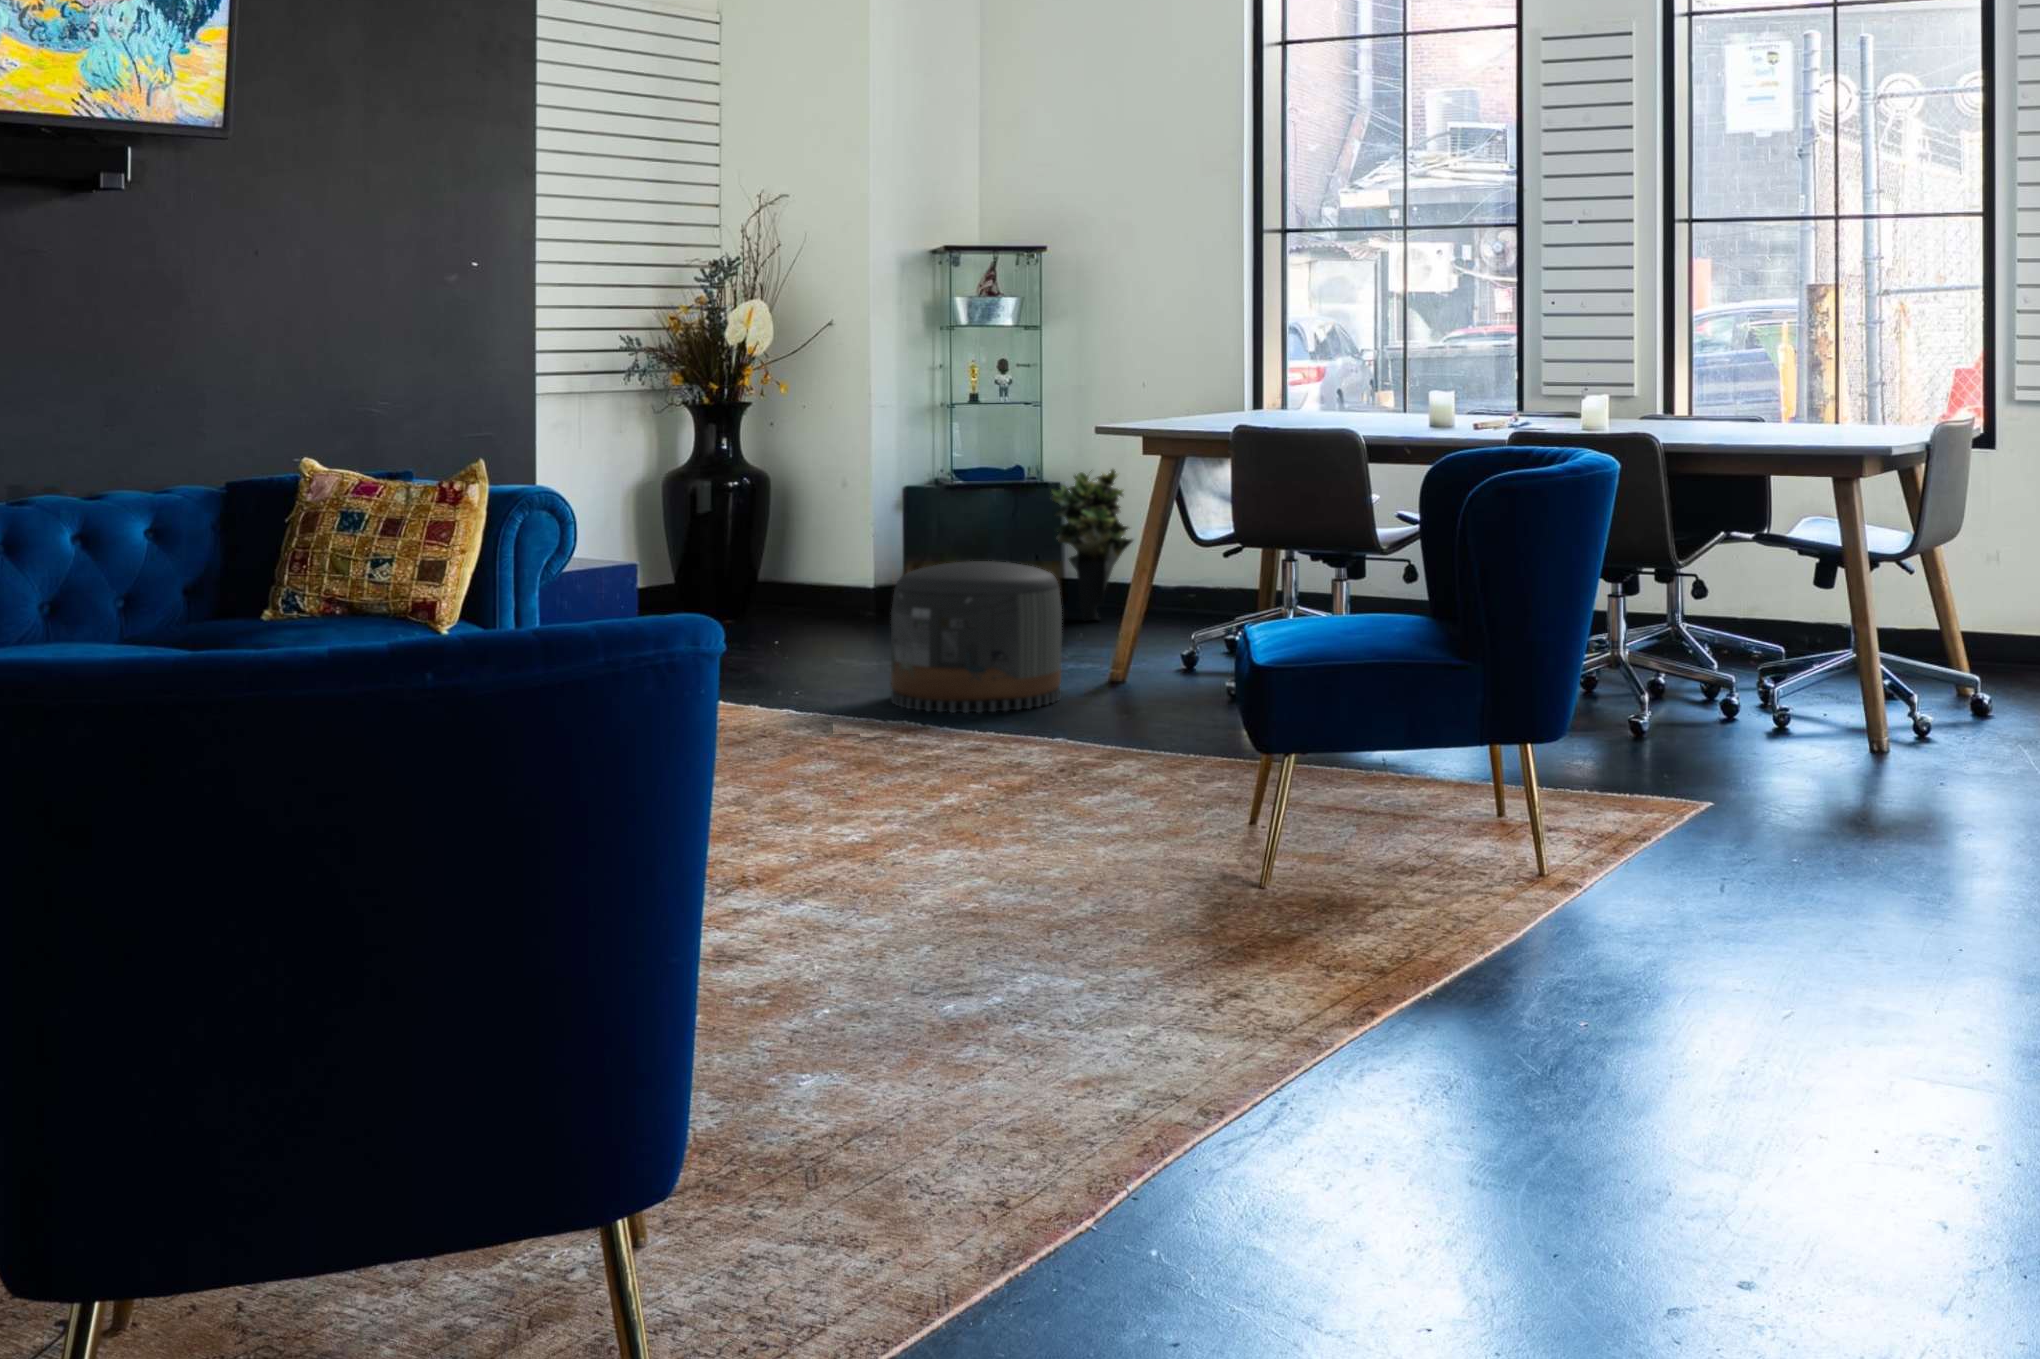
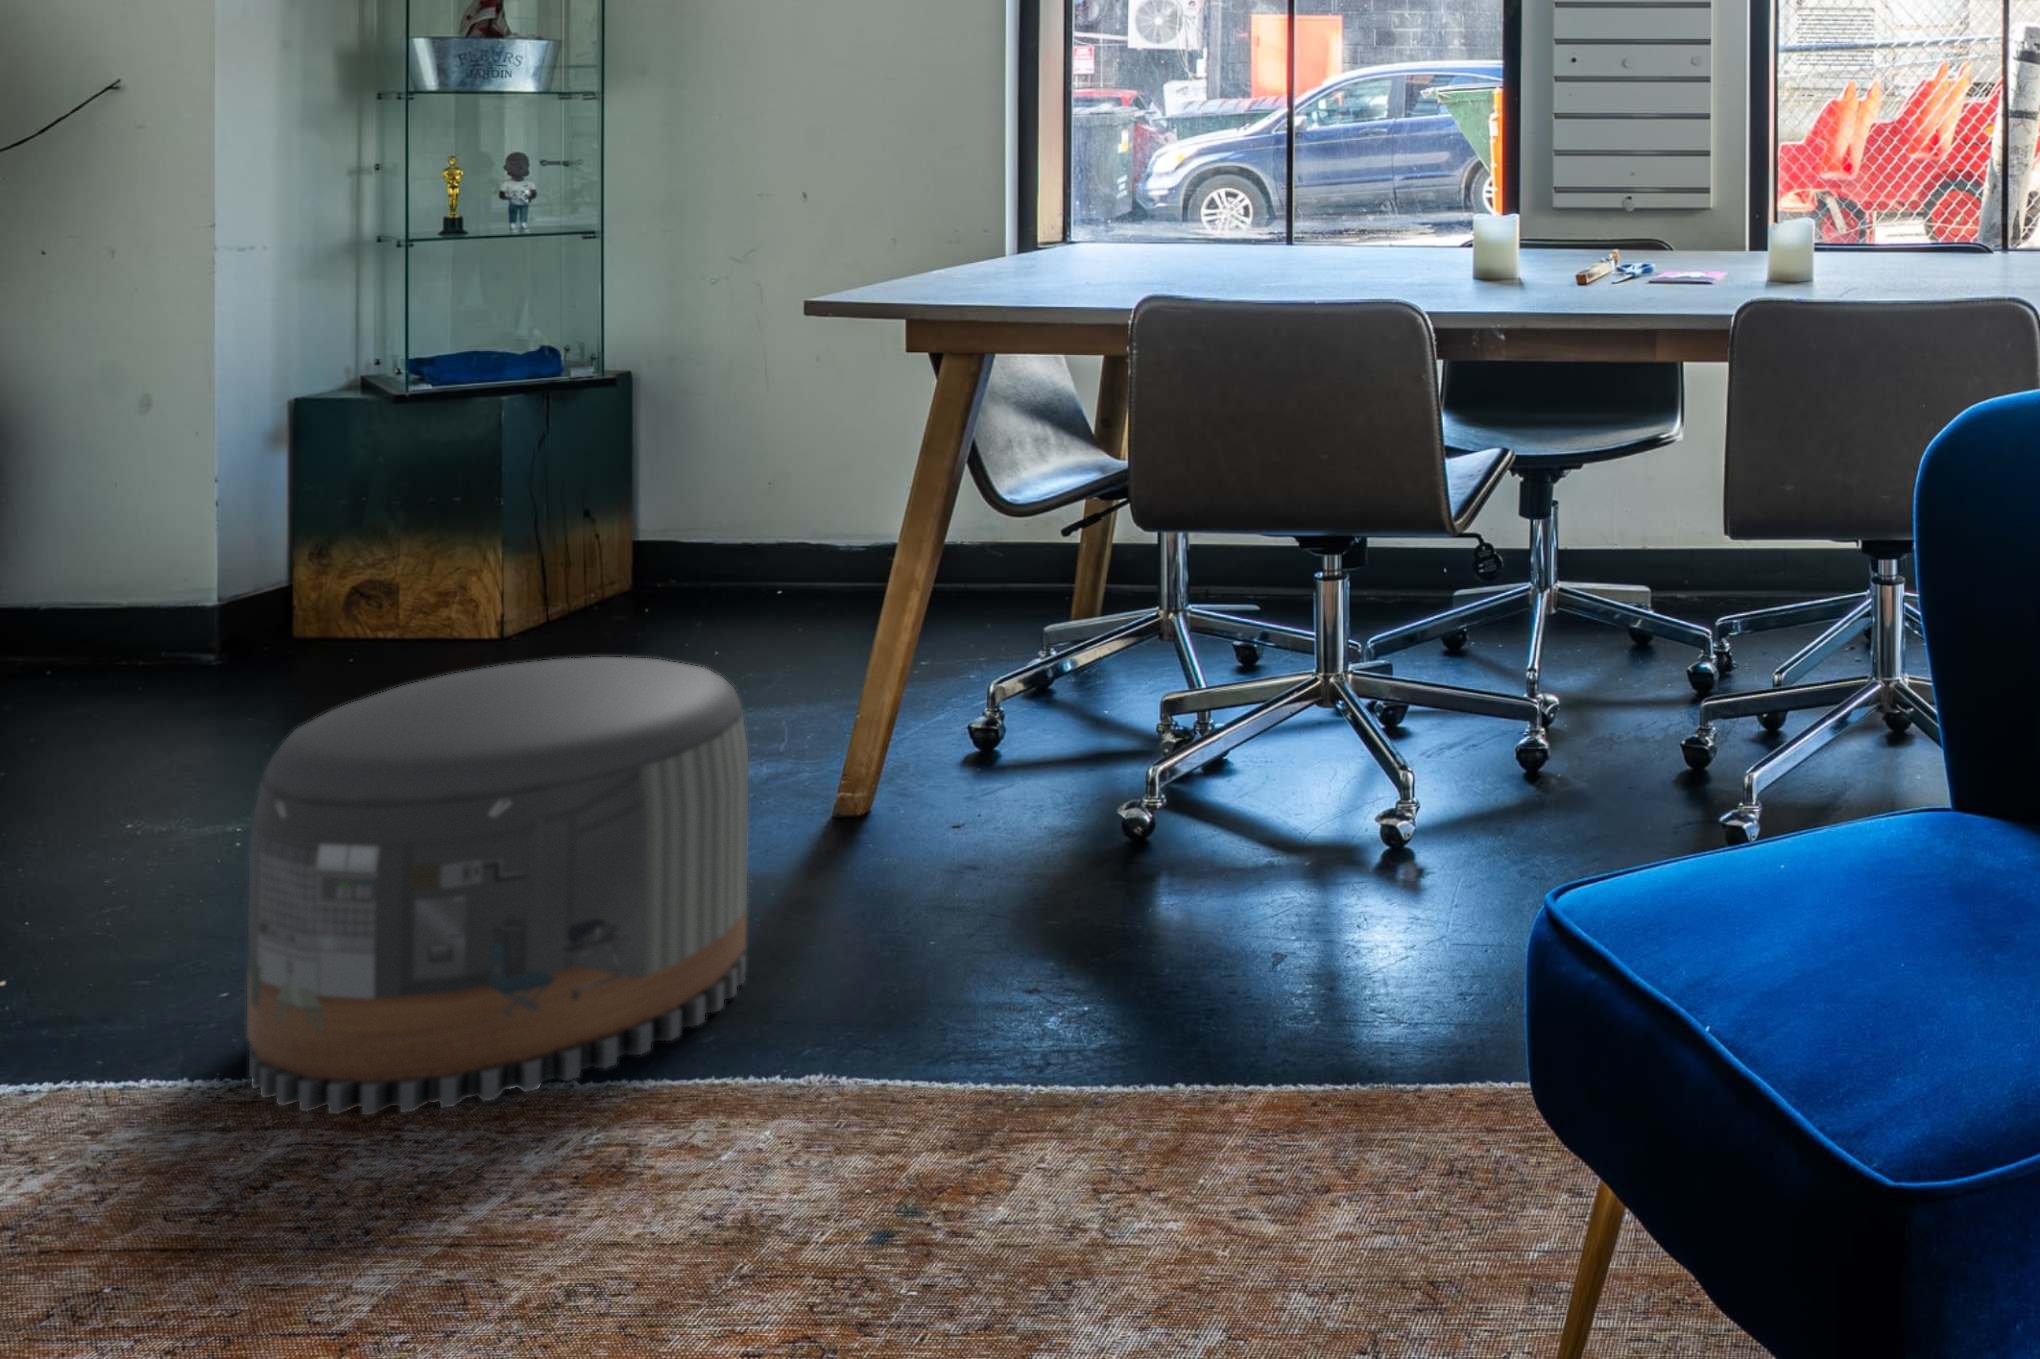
potted plant: present [1051,469,1133,621] -> none [623,344,802,630]

